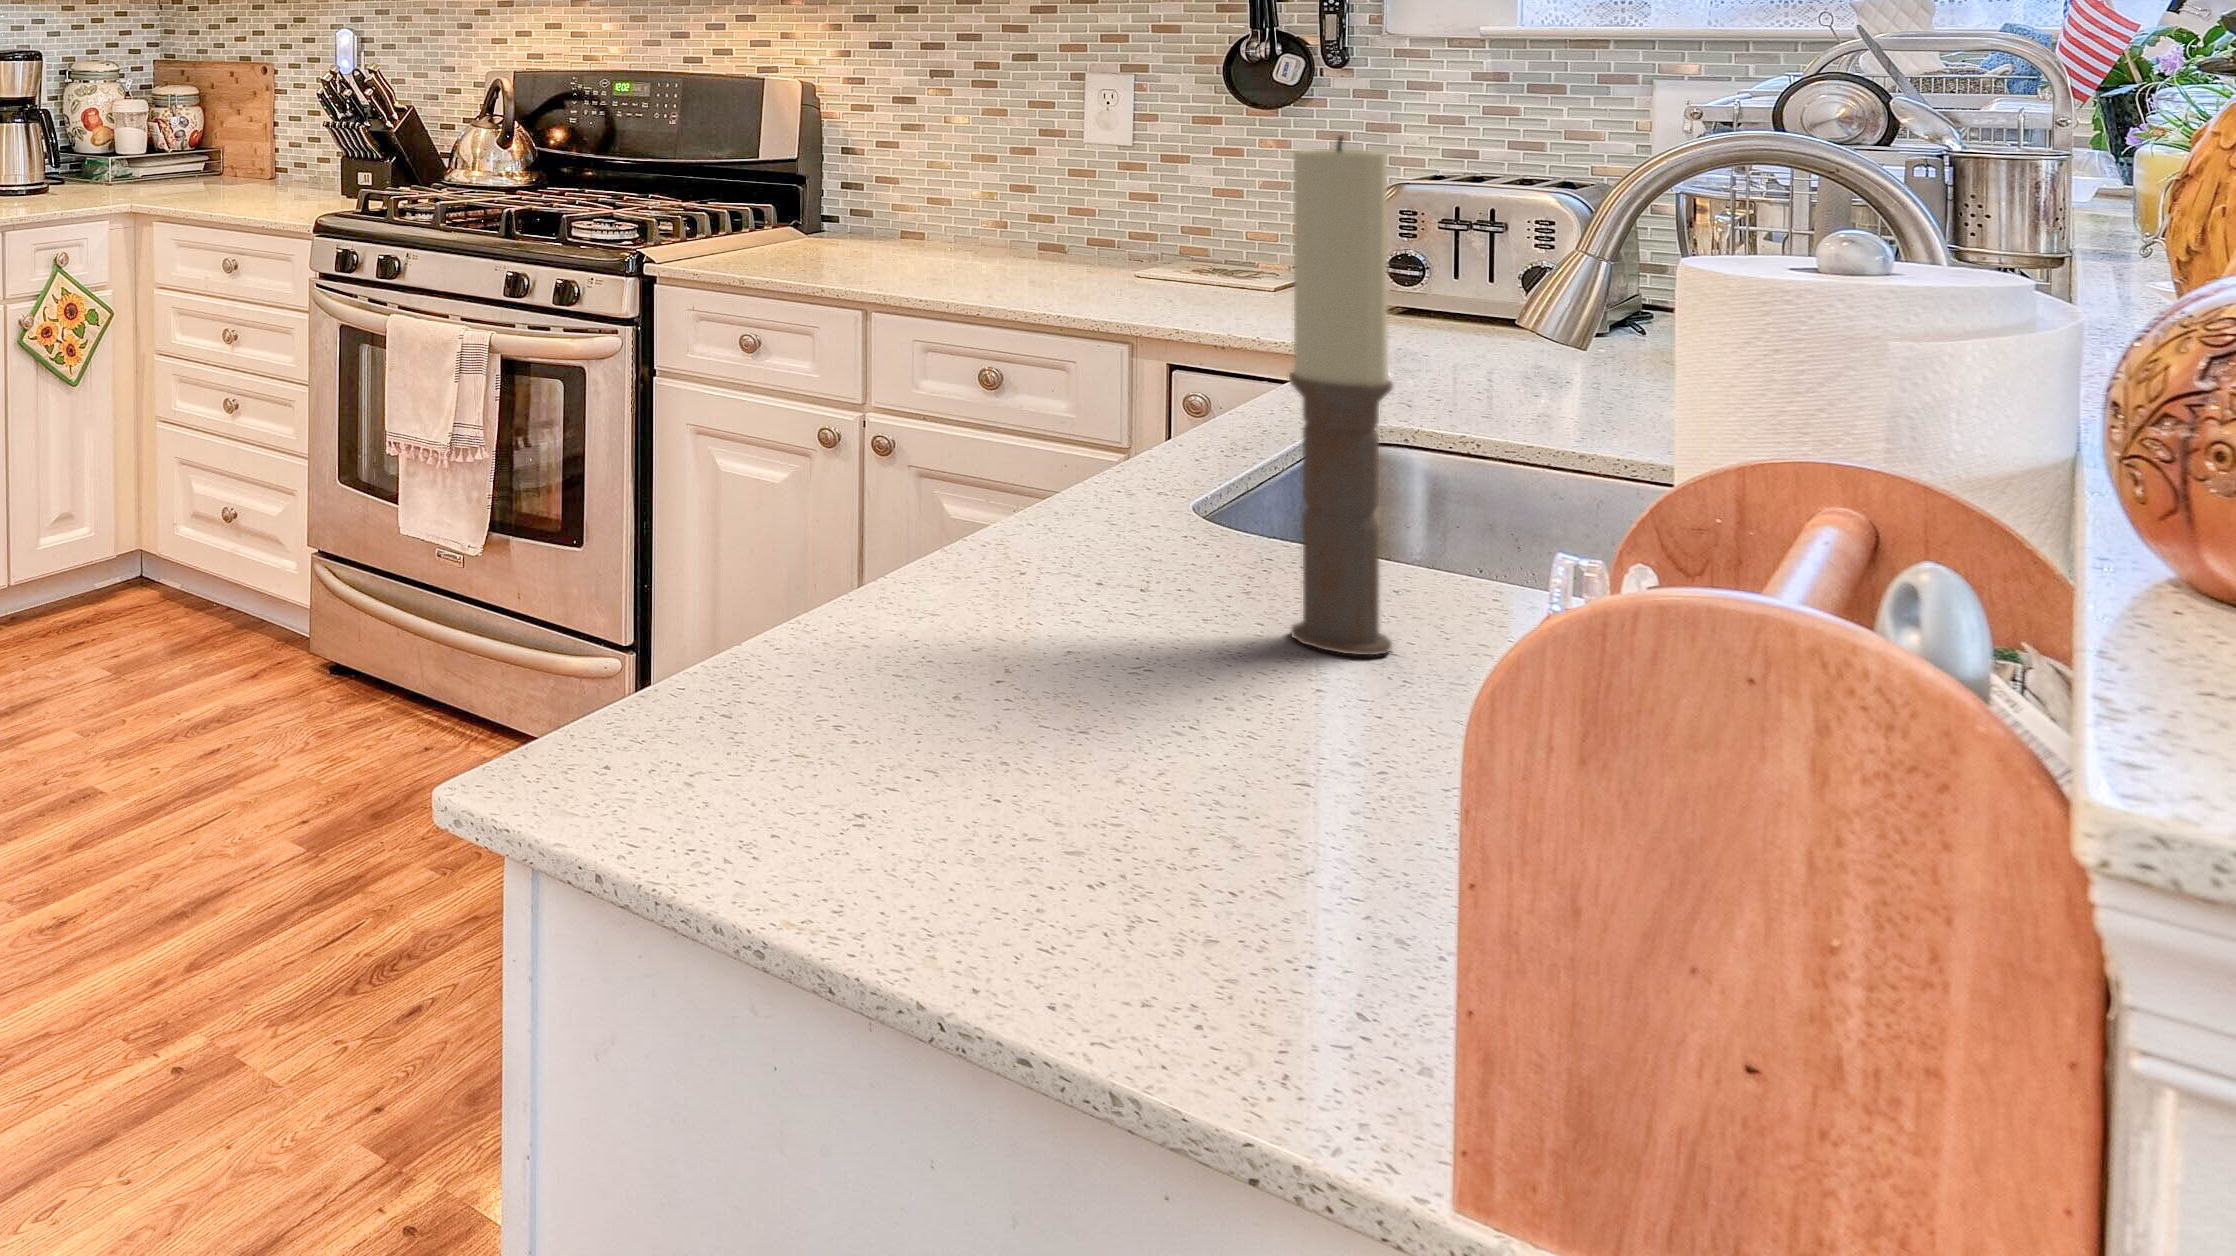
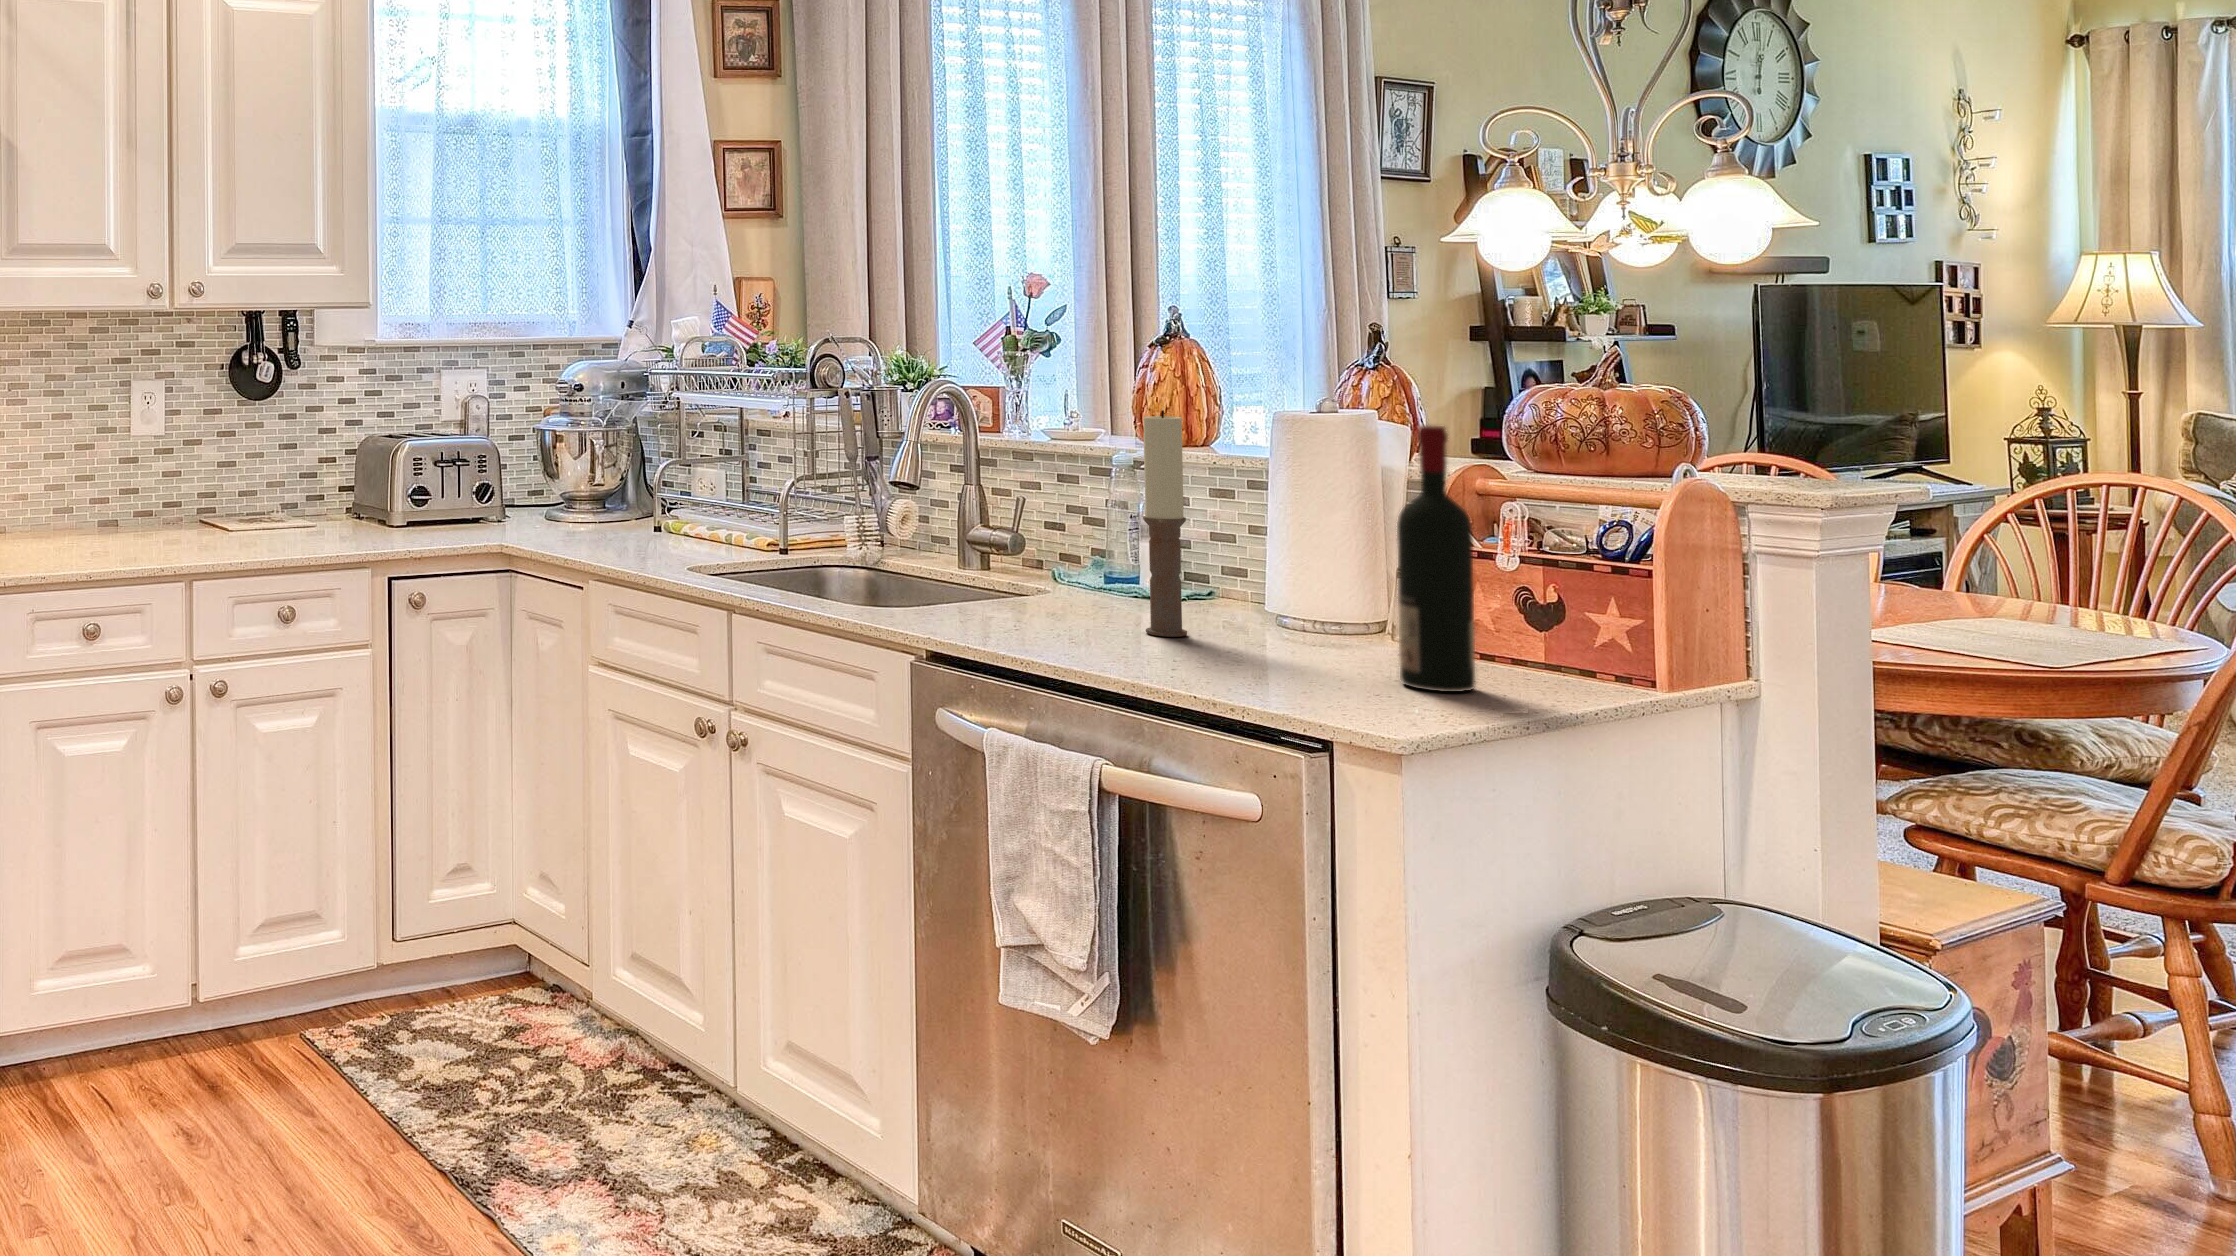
wine bottle: none [985,164,1168,863] -> present [1397,425,1475,692]

